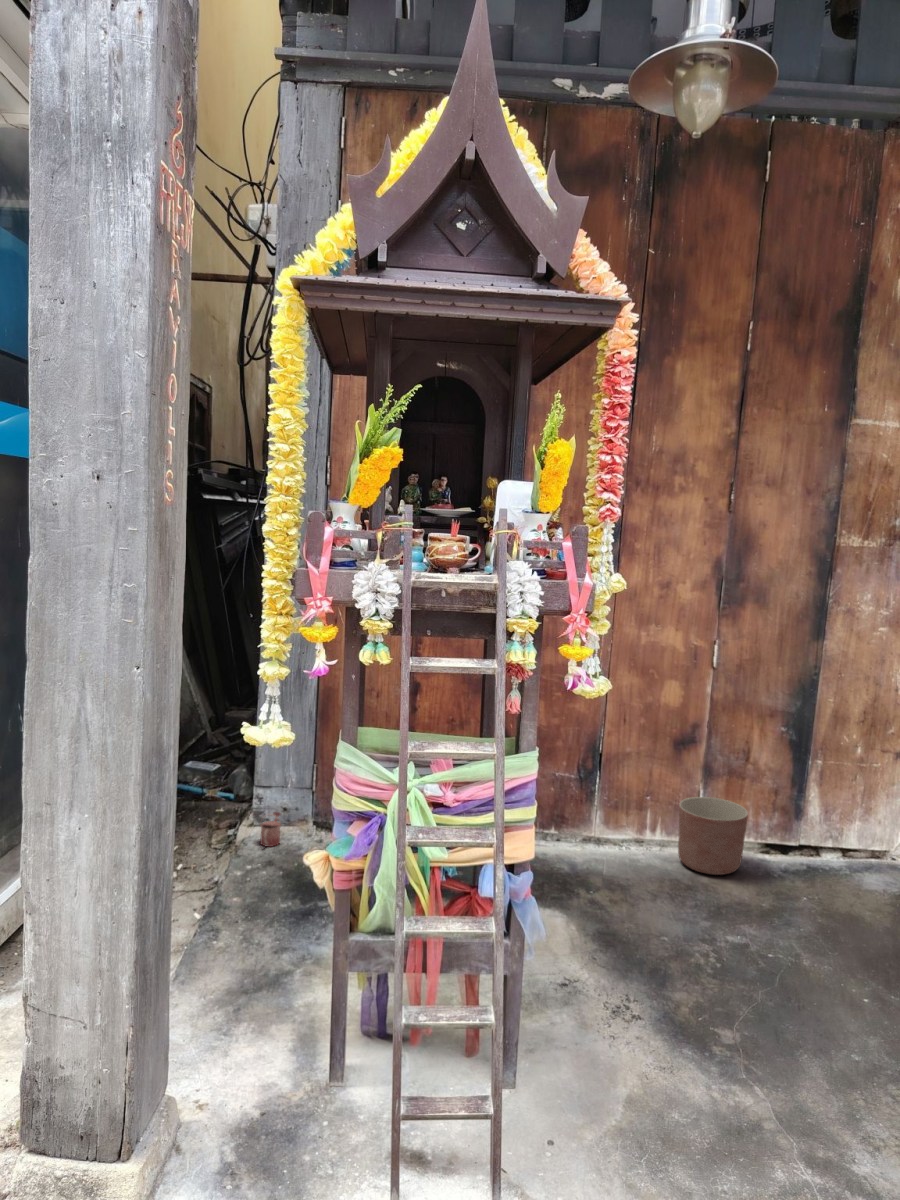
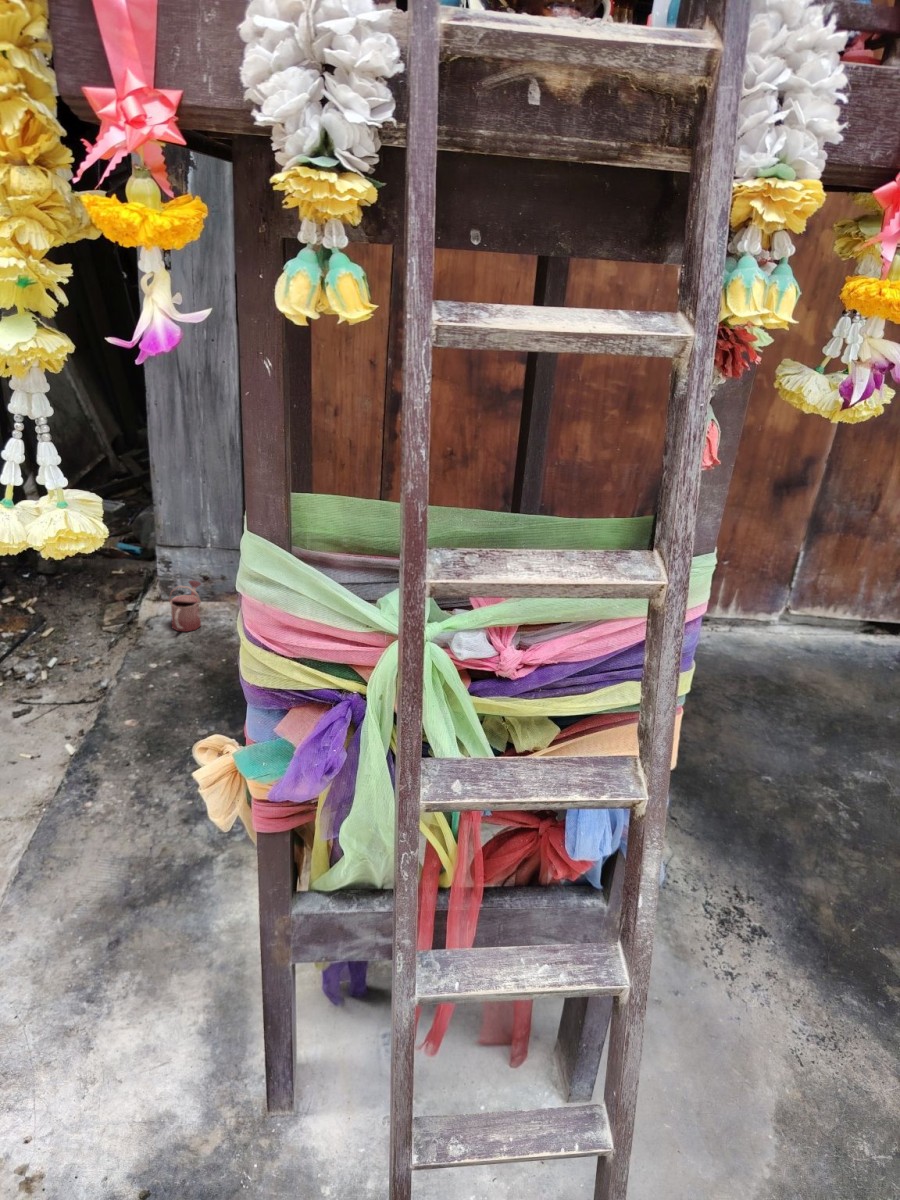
planter: present [678,797,748,875] -> none [761,561,872,670]

